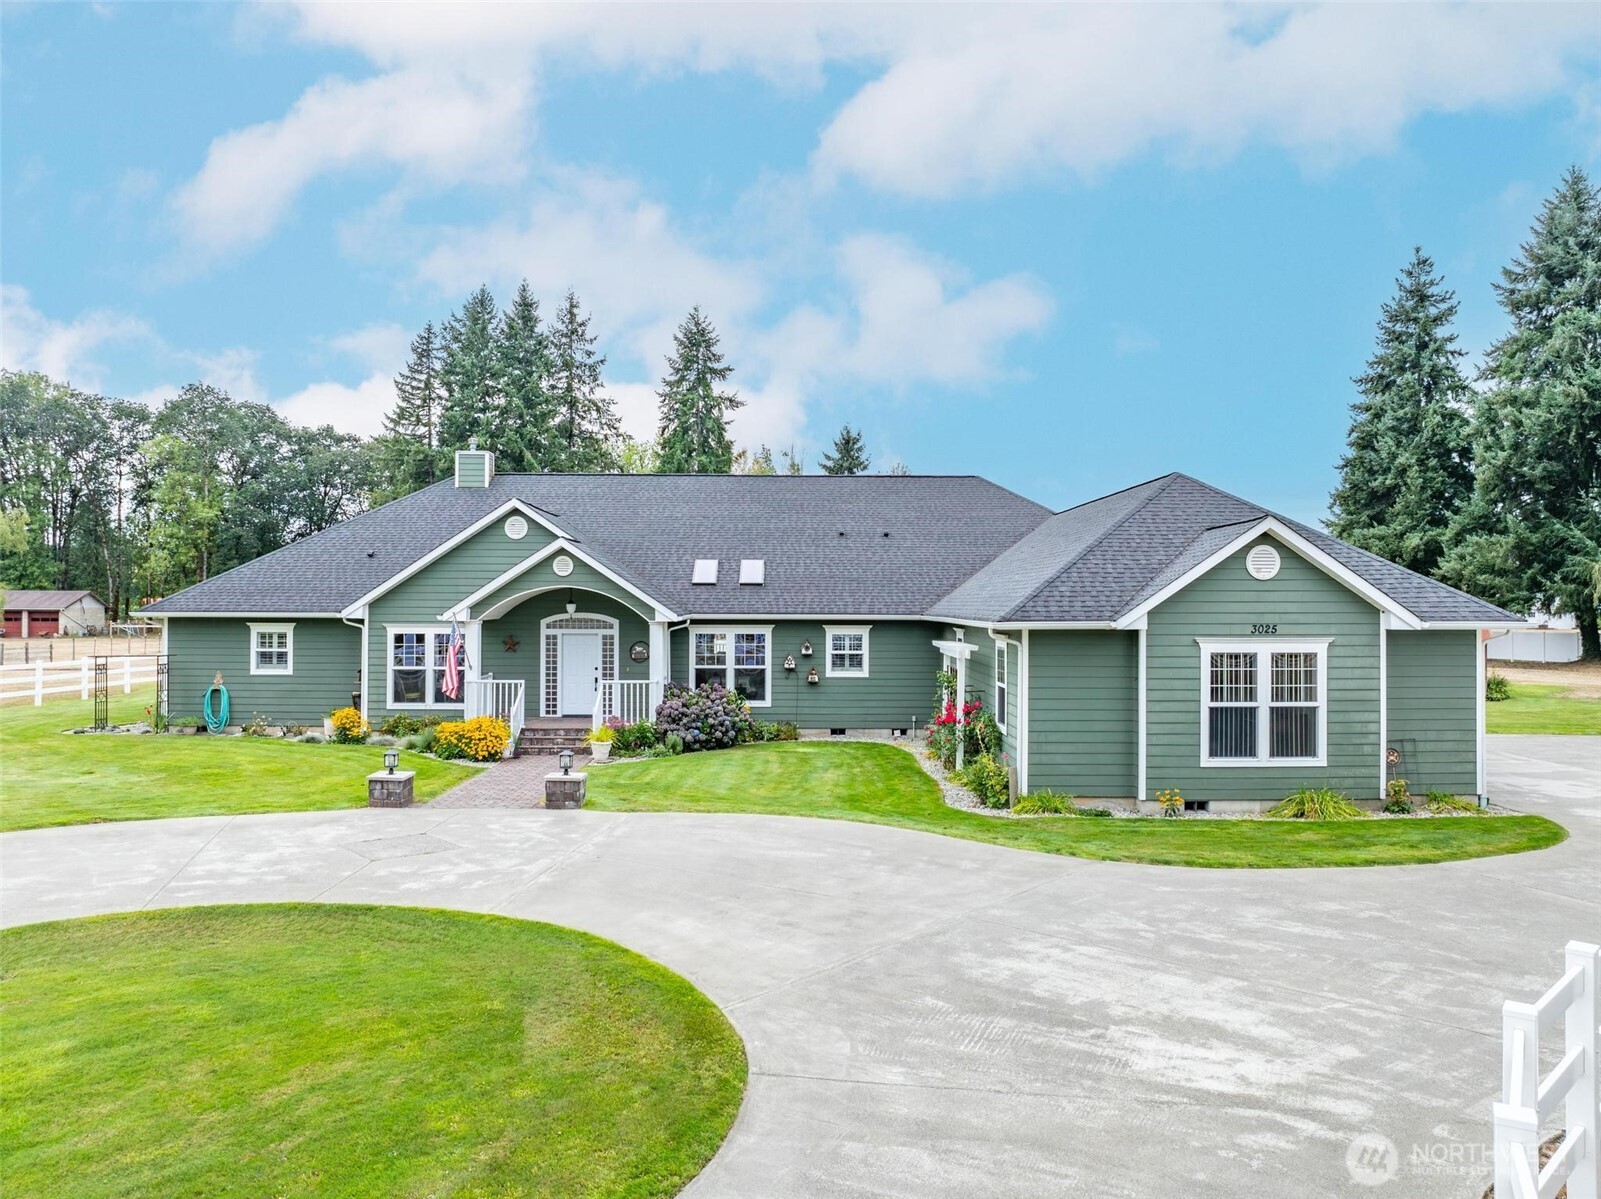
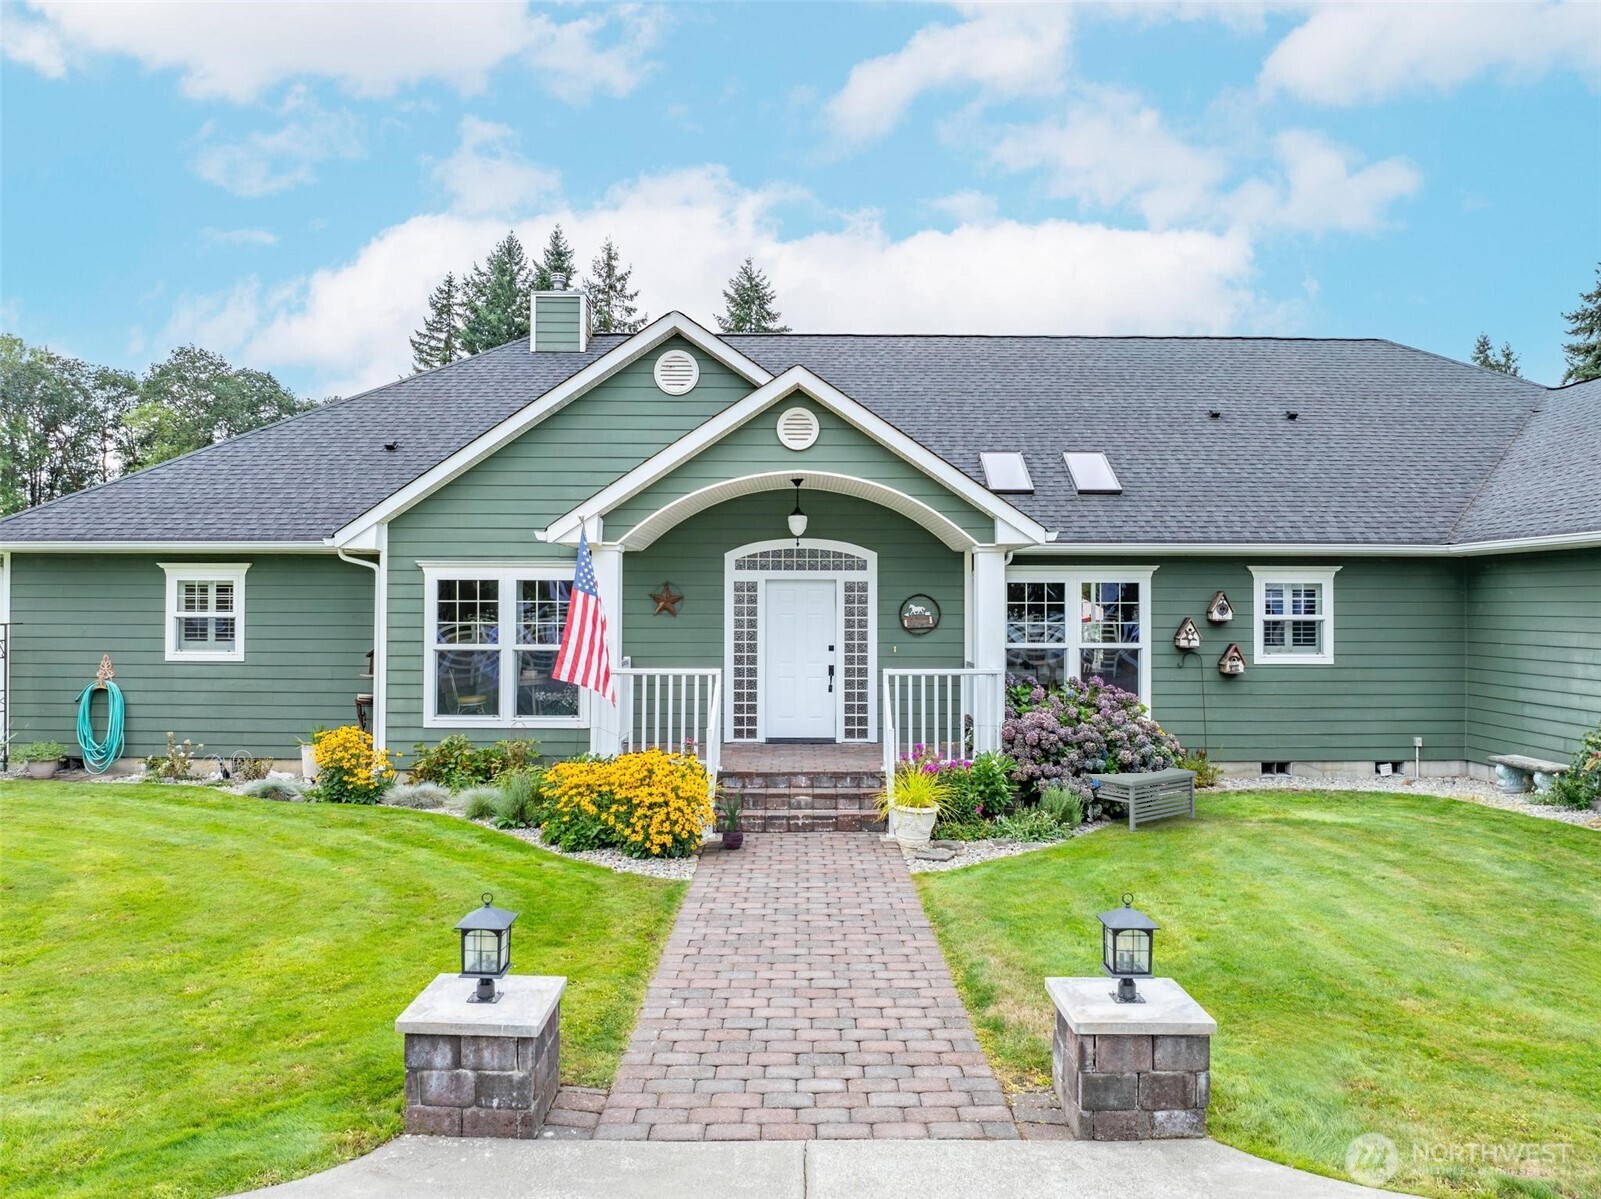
storage bench: none [694,727,752,755] -> present [1087,767,1197,831]

